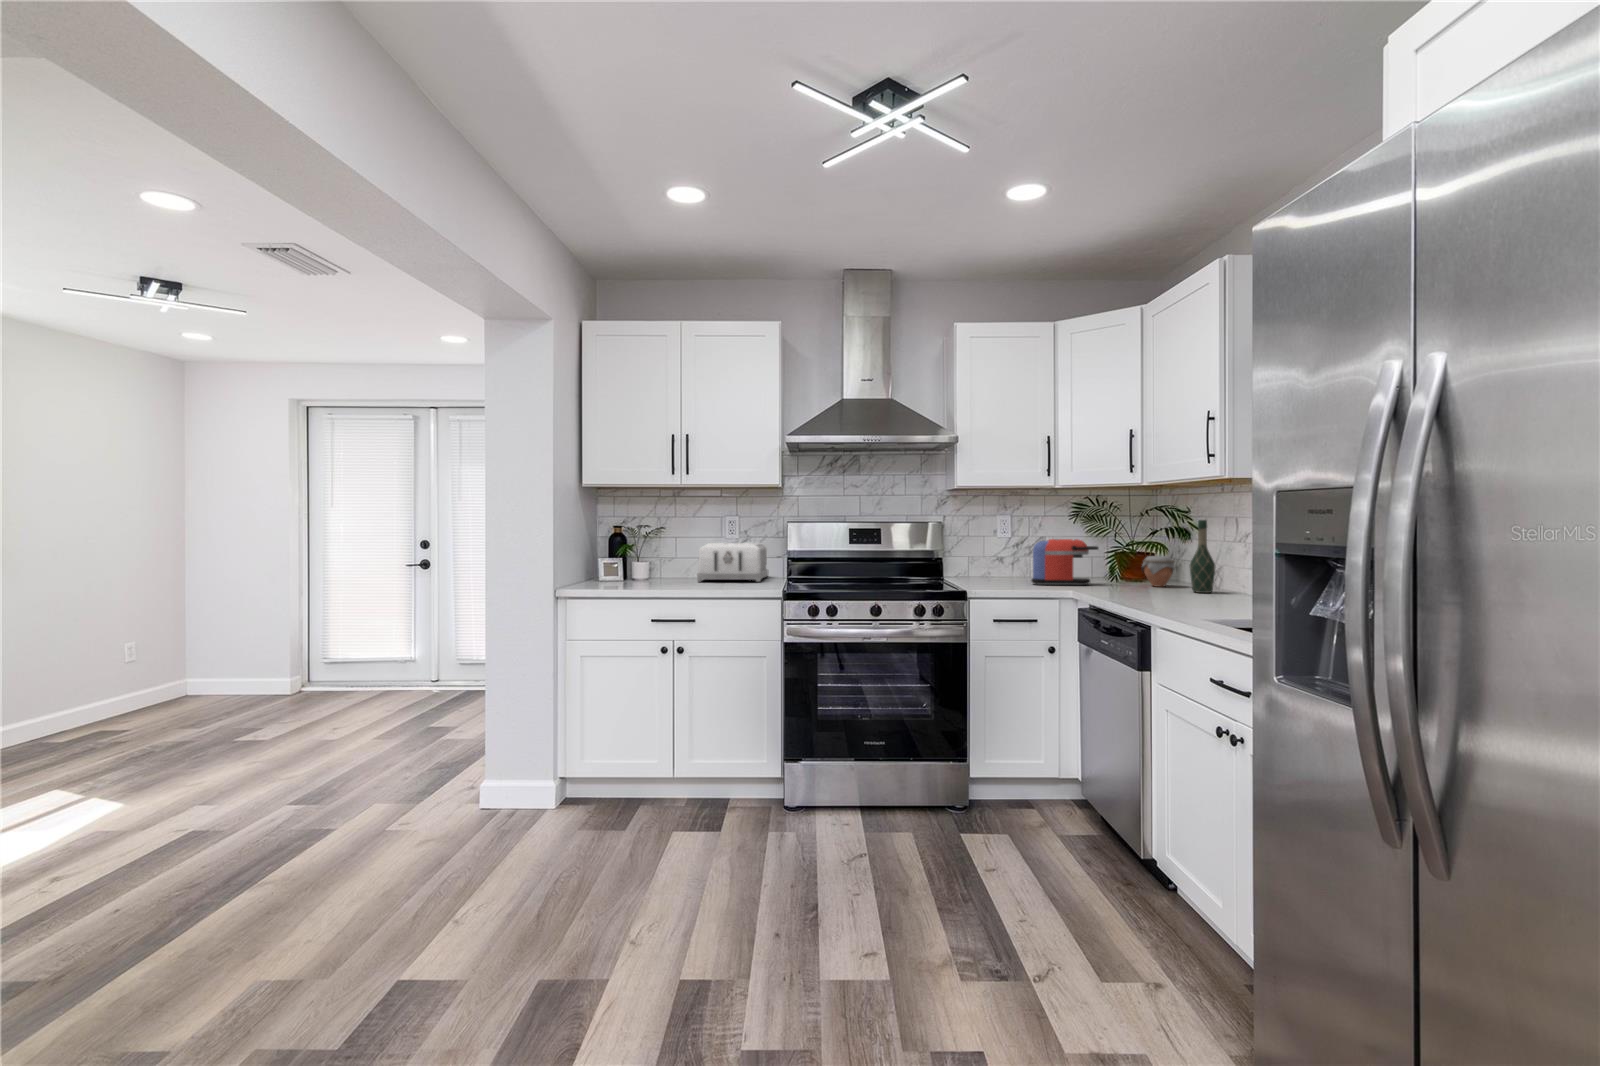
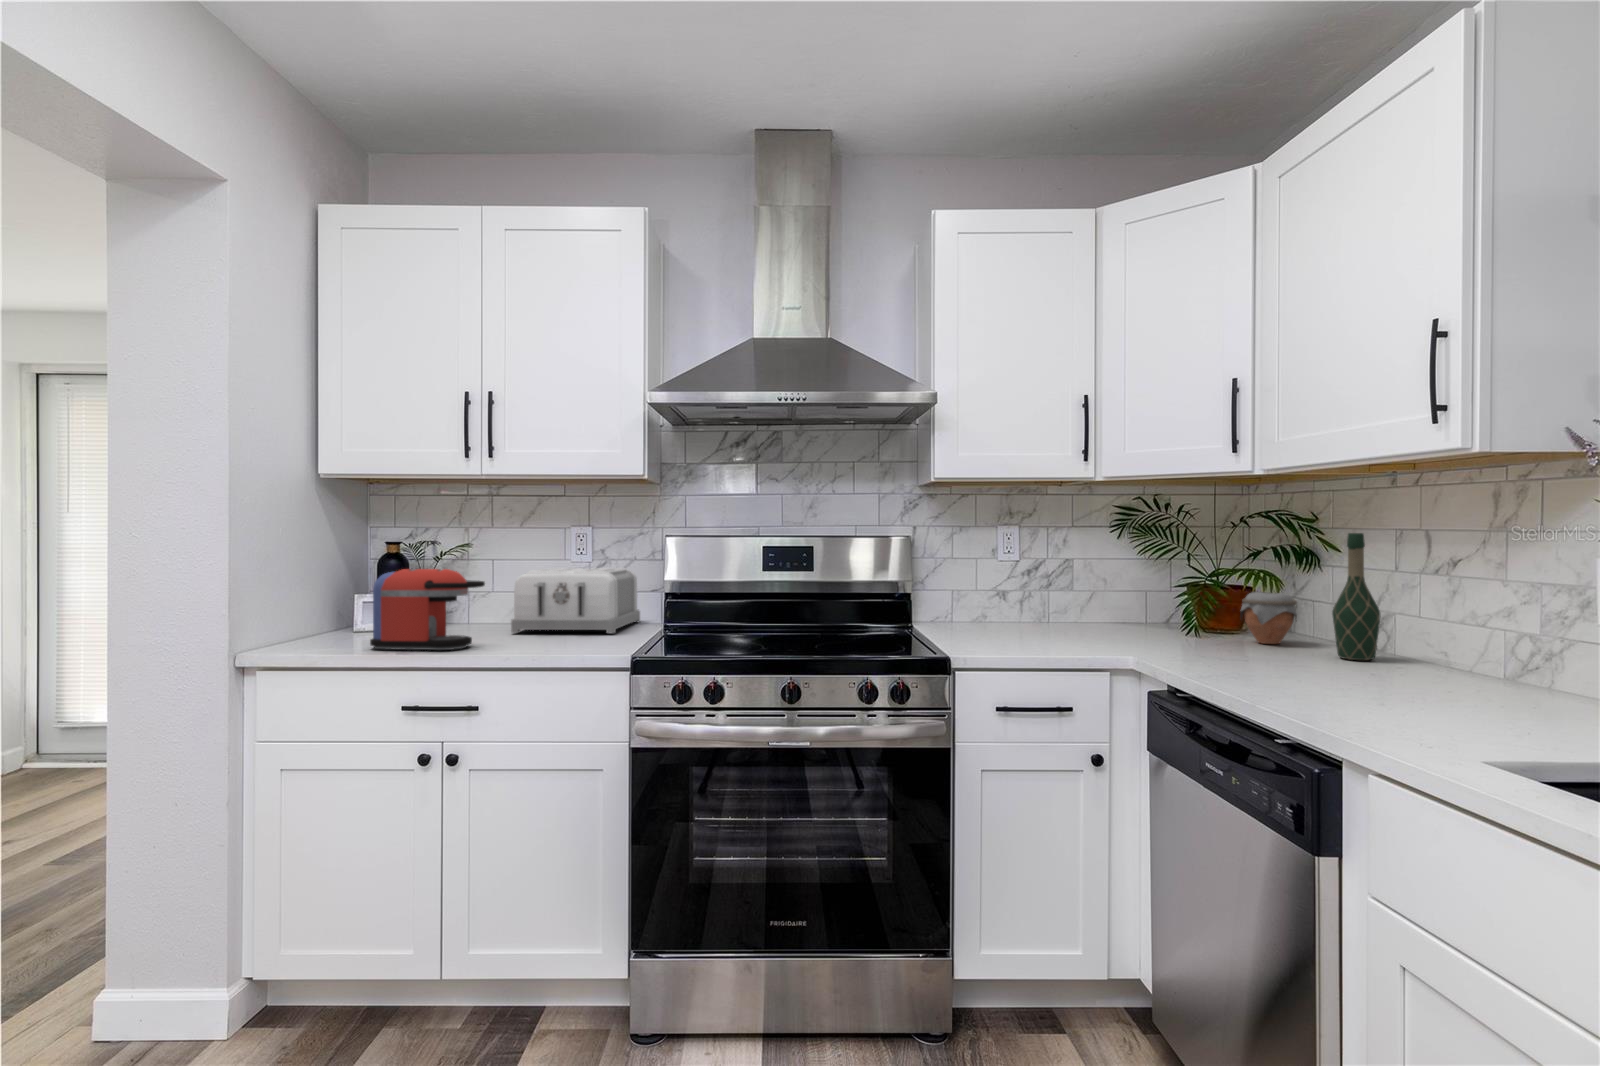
coffee maker: present [1031,539,1099,585] -> present [370,569,485,650]

